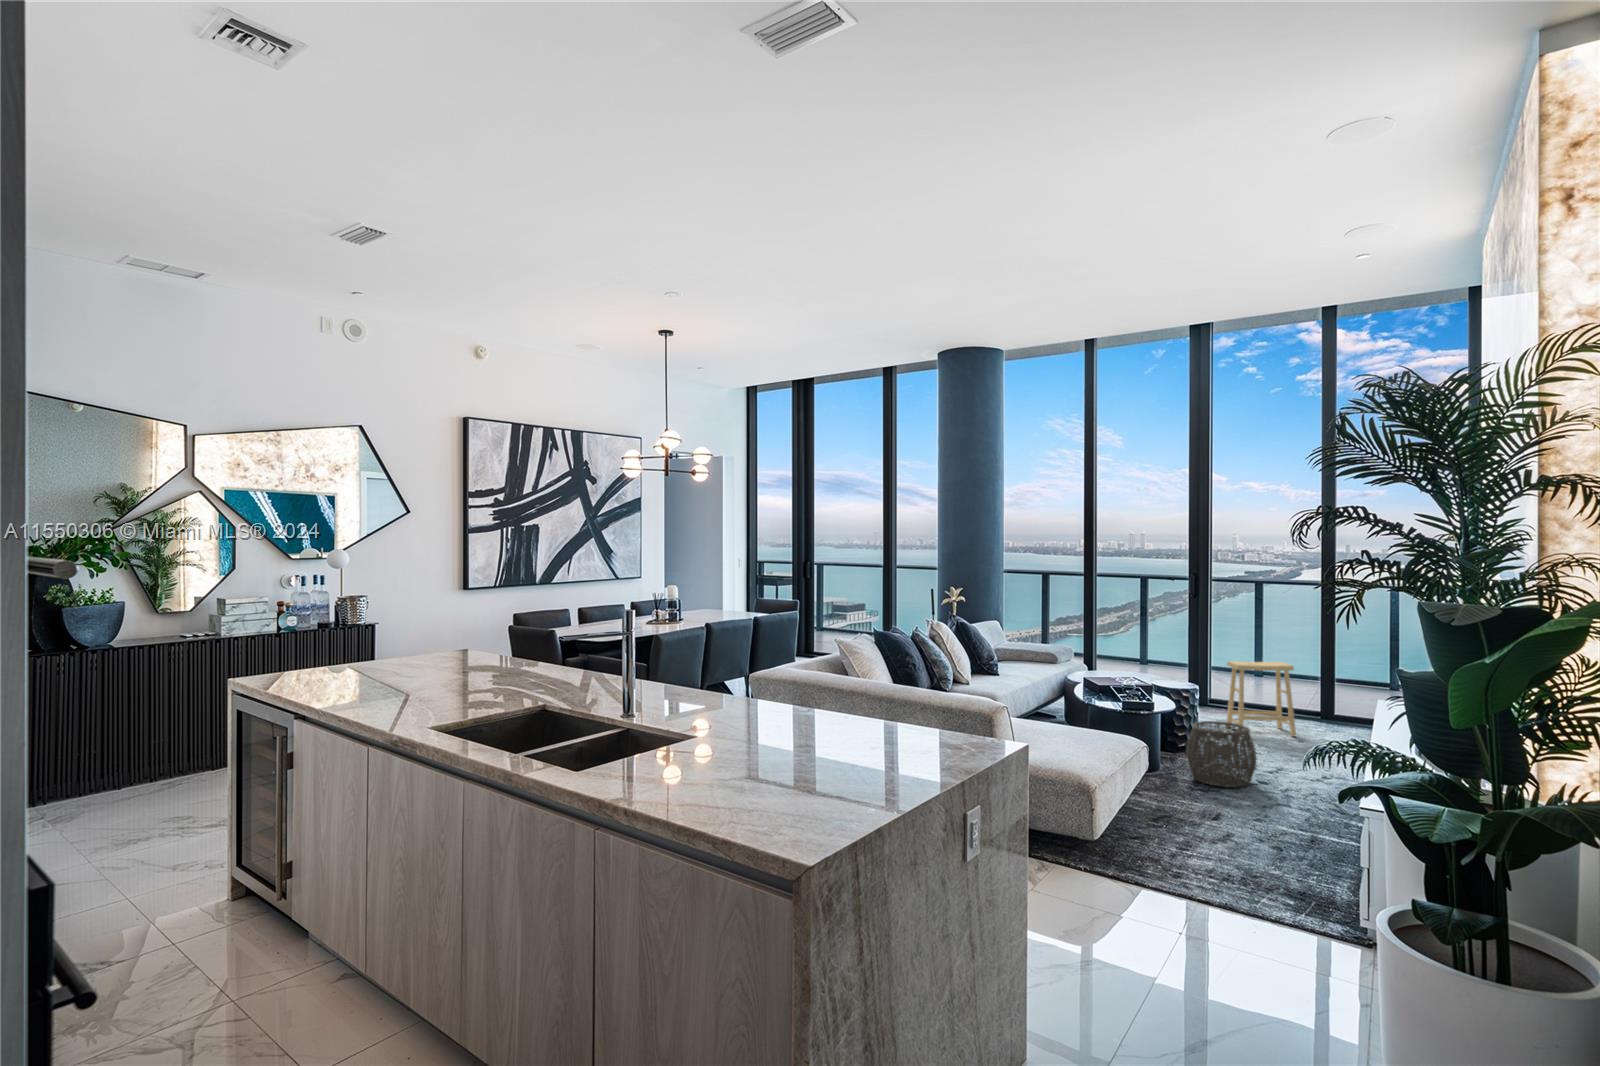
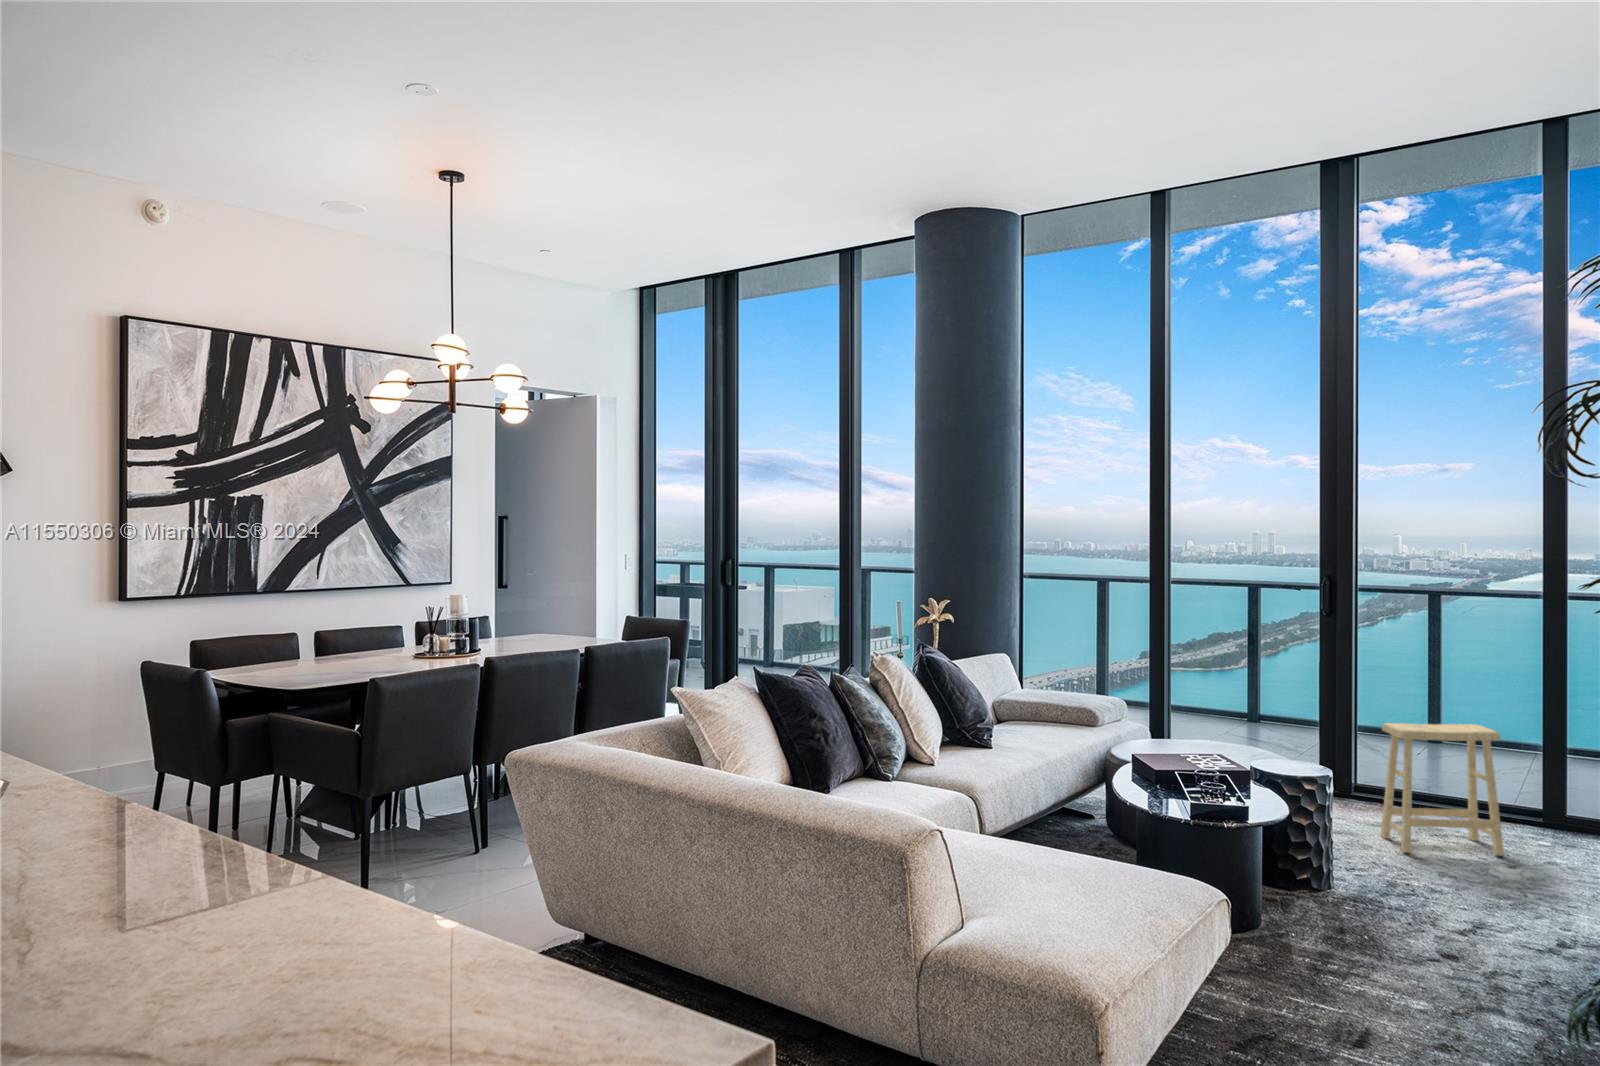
woven basket: present [1187,721,1257,787] -> none [1307,838,1440,968]

